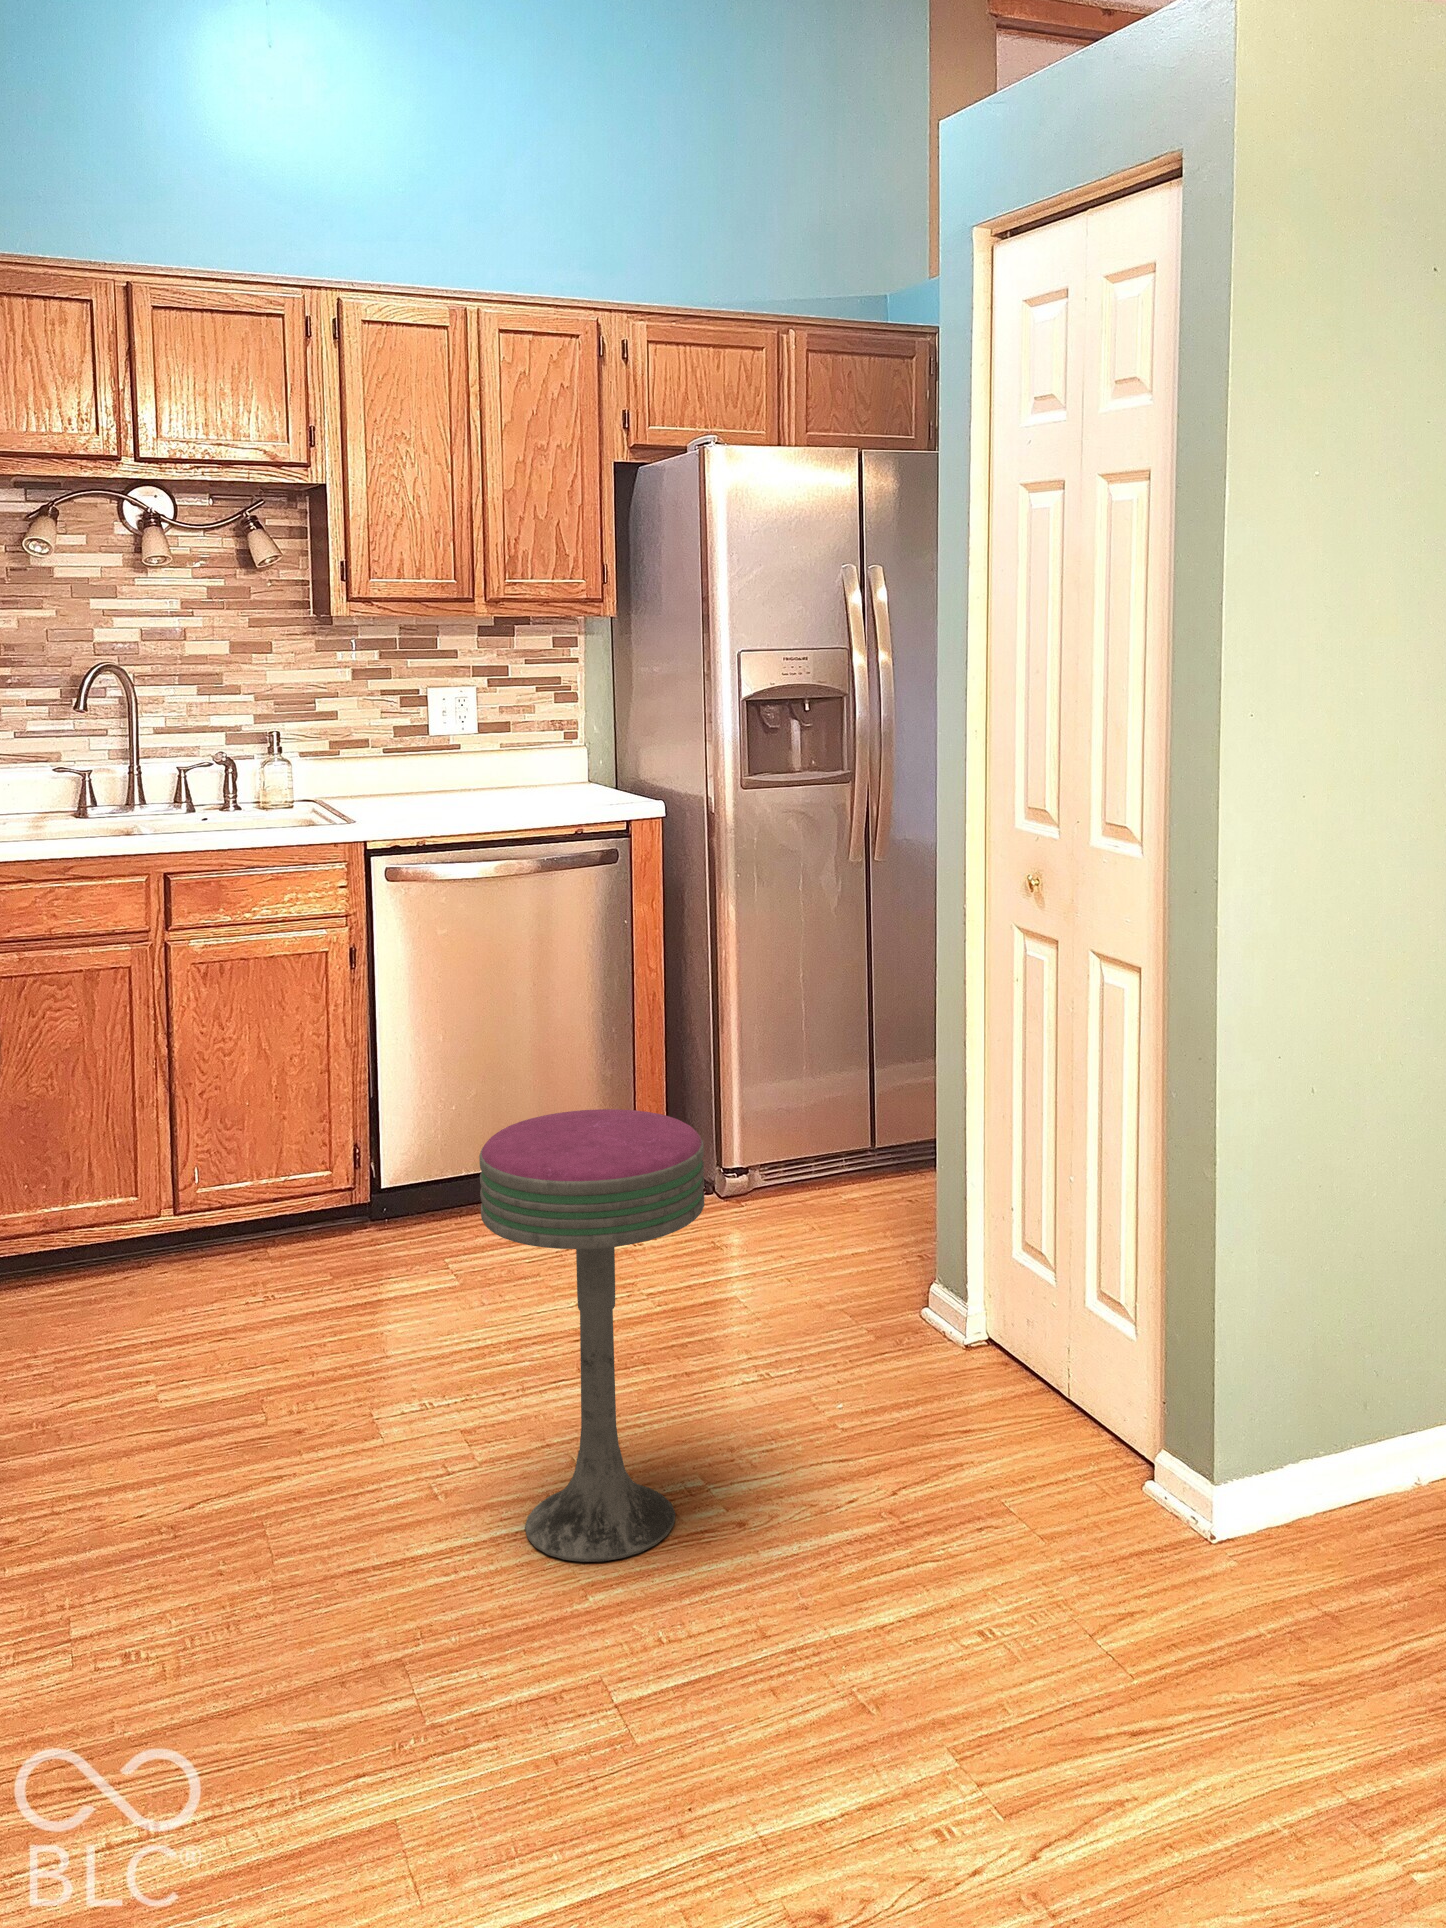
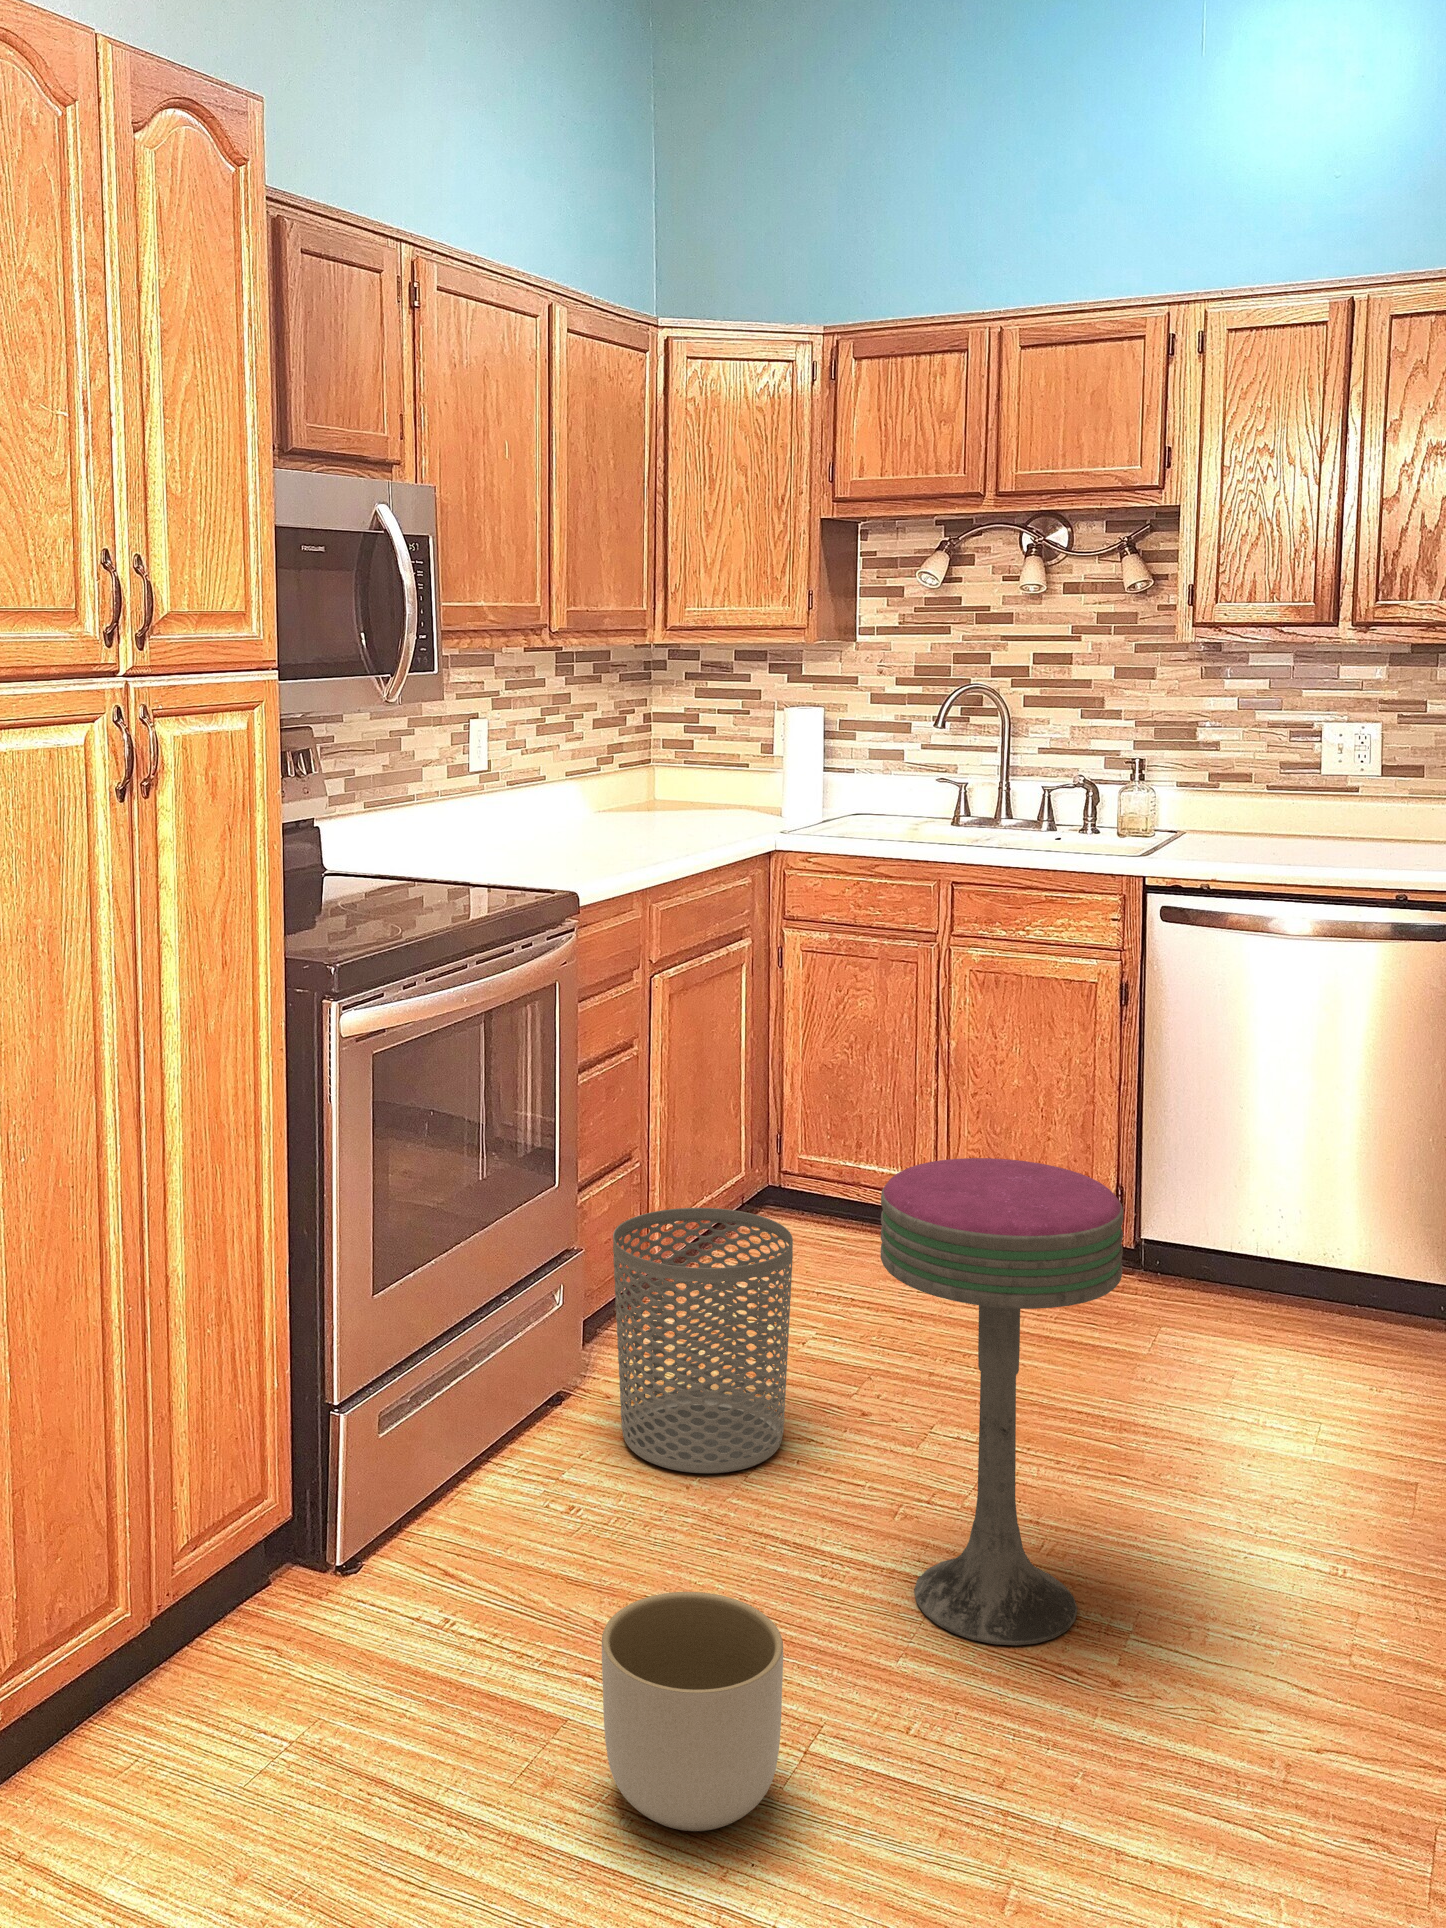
waste bin: none [53,1261,272,1569] -> present [613,1208,793,1473]
planter: none [485,1590,671,1833] -> present [602,1592,783,1831]

